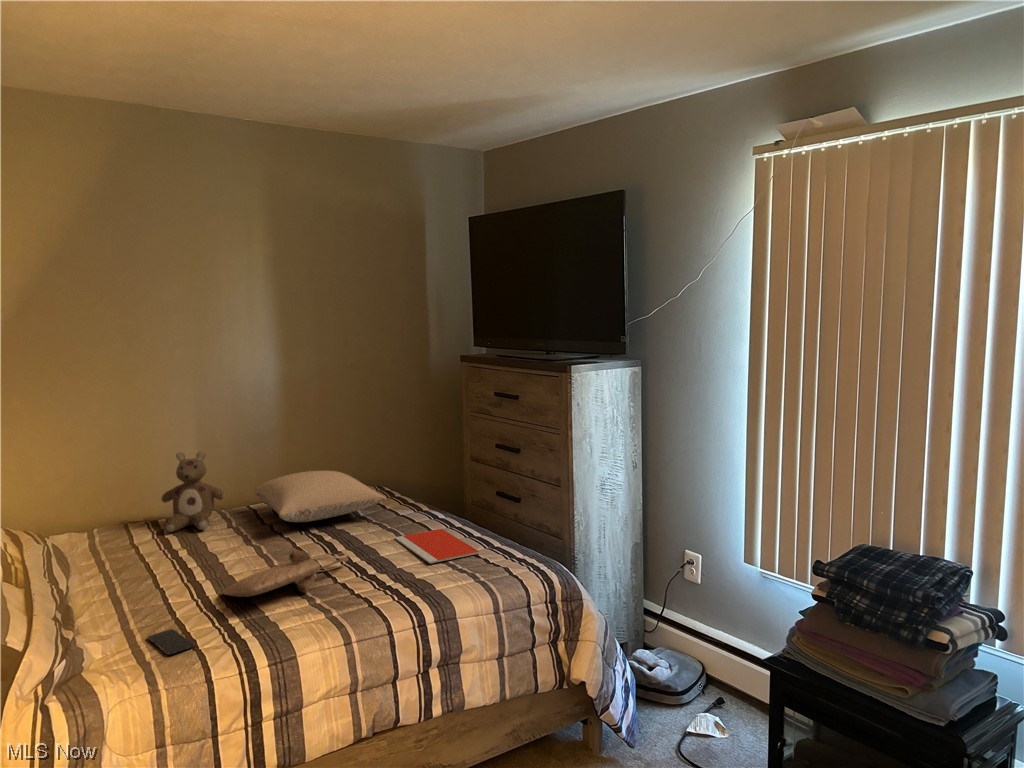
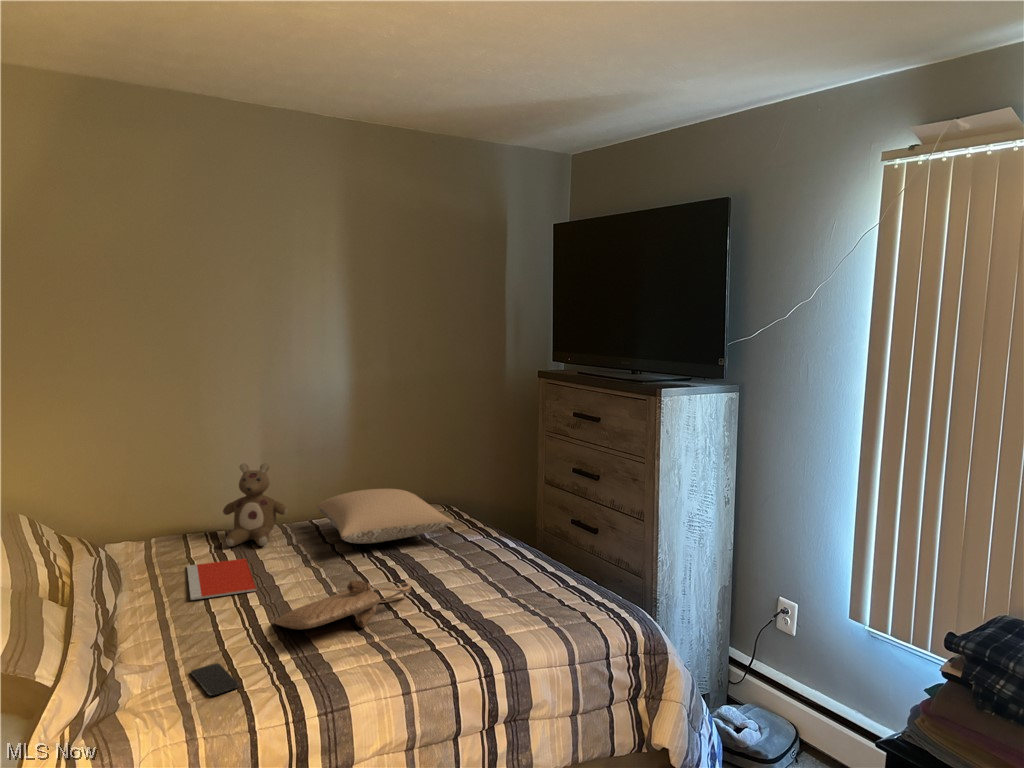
notebook: present [395,529,480,564] -> present [187,559,257,600]

